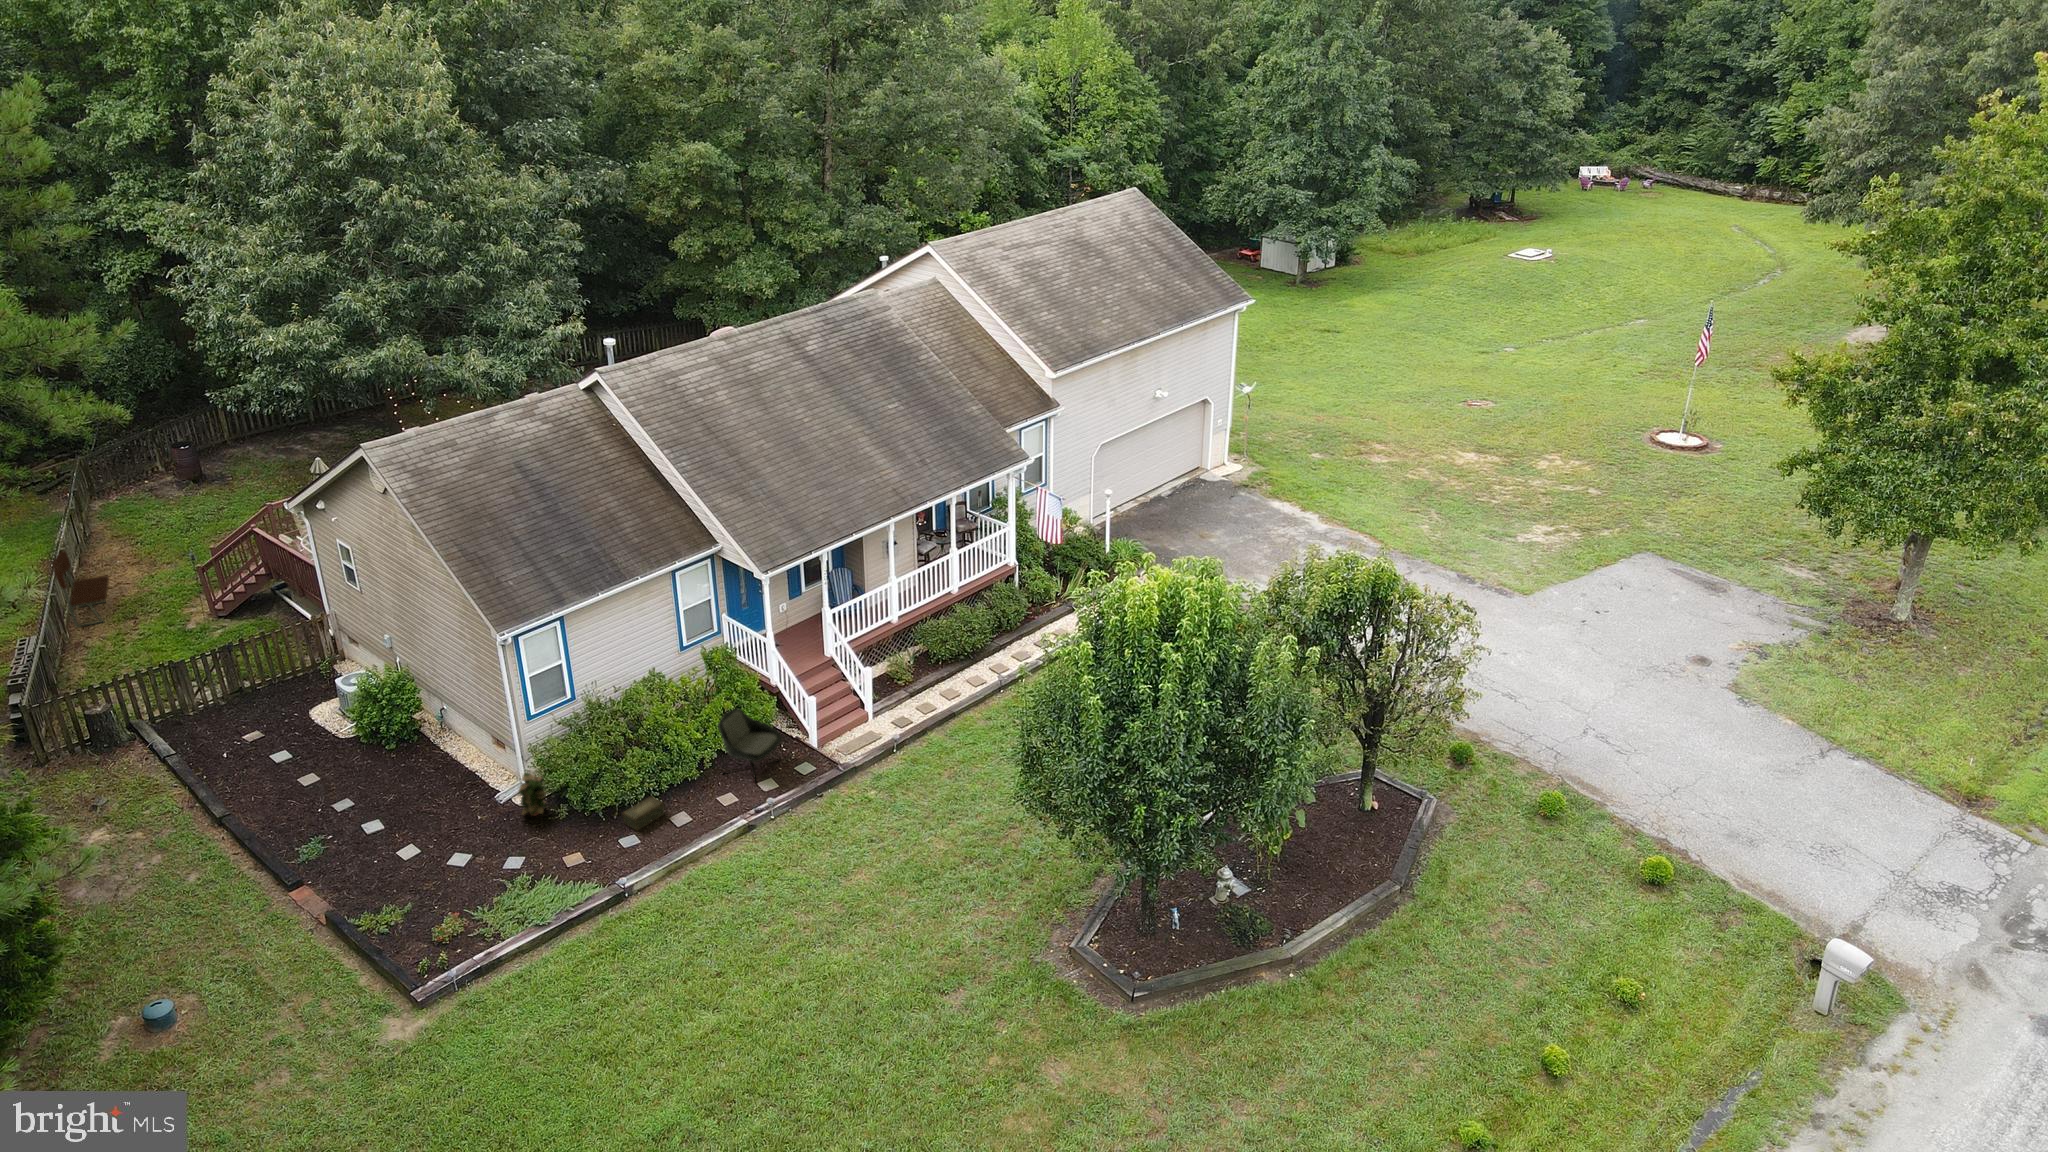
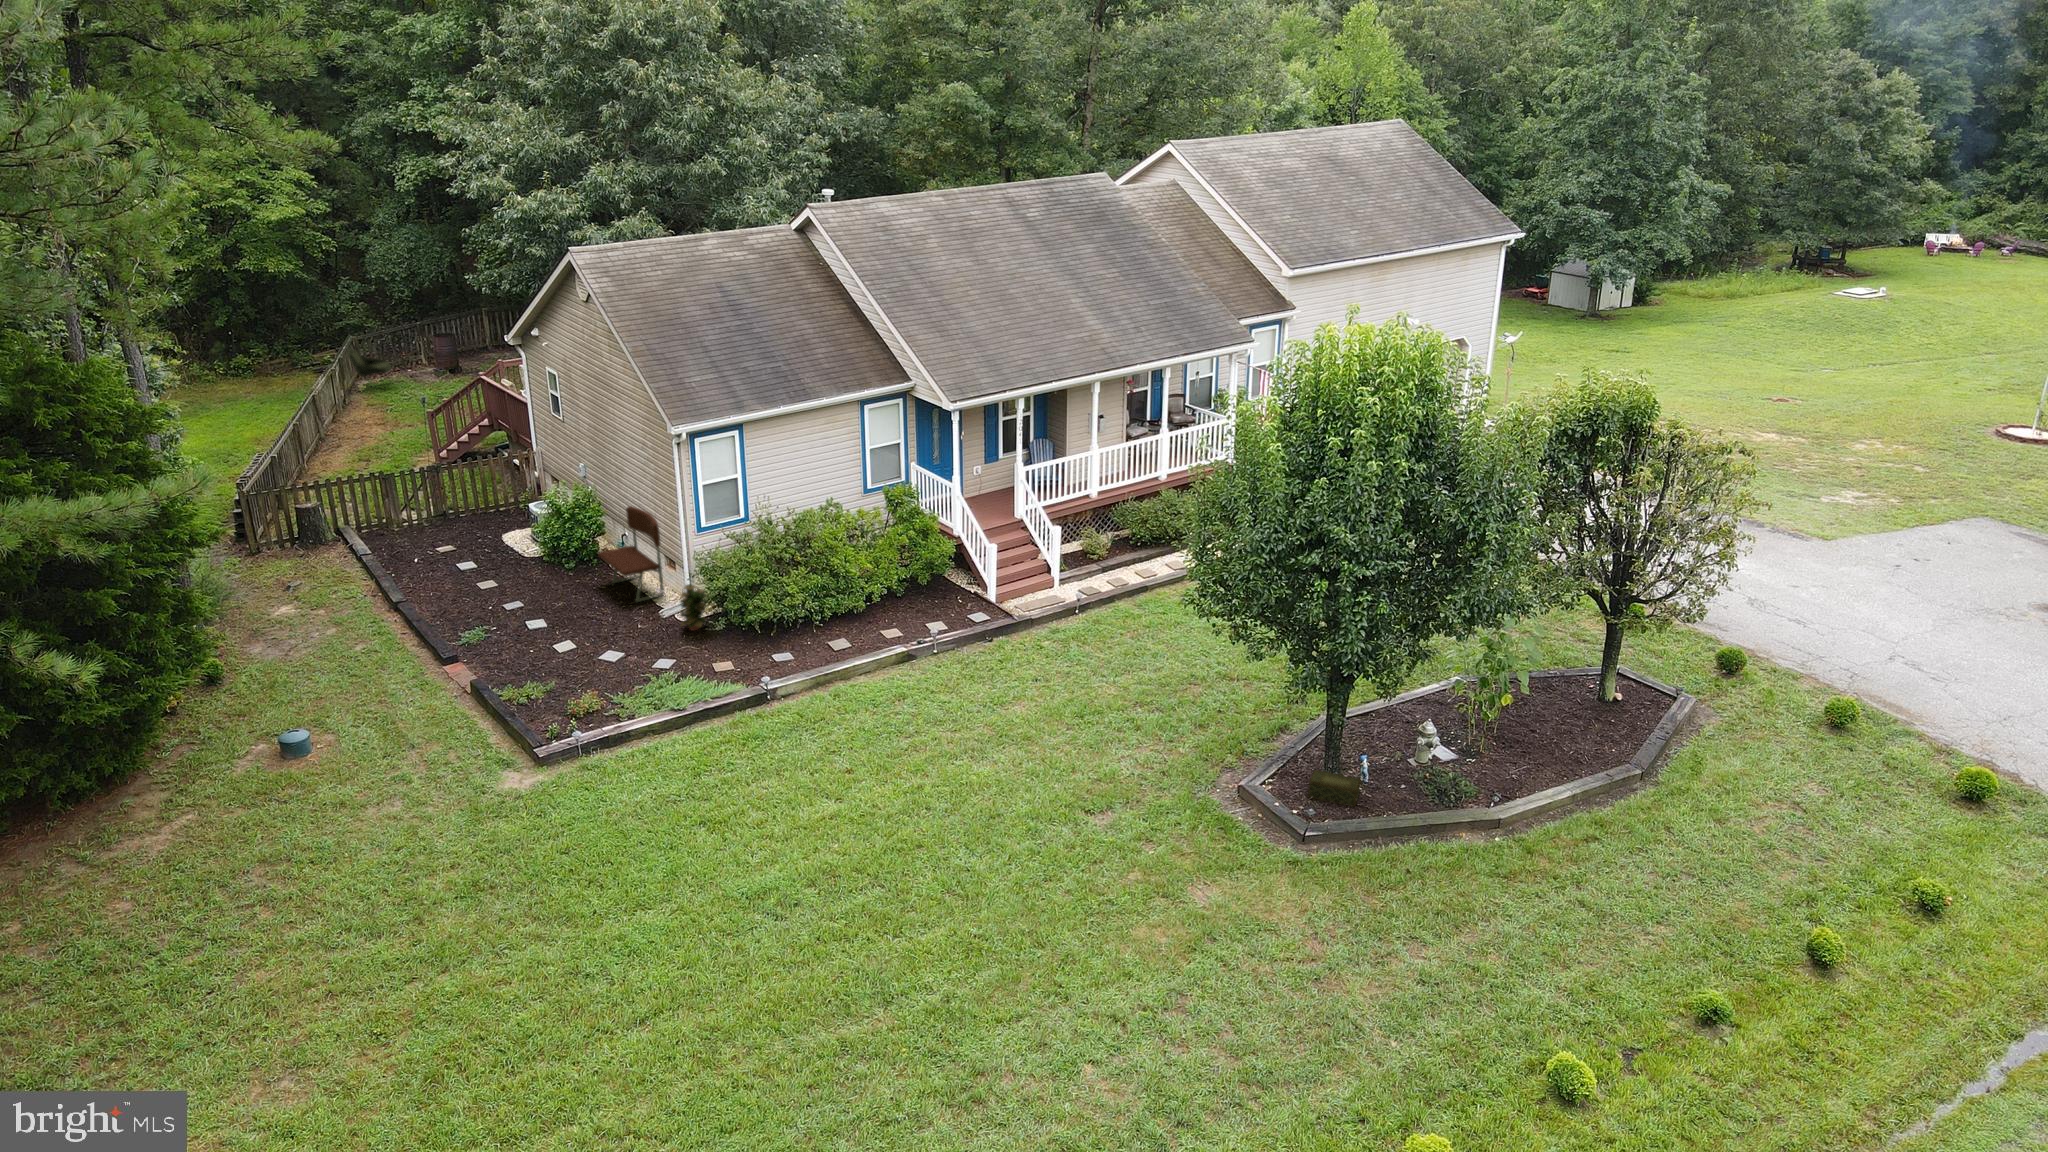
bench: present [52,551,109,627] -> present [598,506,664,602]
lounge chair: present [718,709,781,780] -> present [348,349,391,388]
woven basket: present [622,796,665,831] -> present [1308,770,1361,807]

